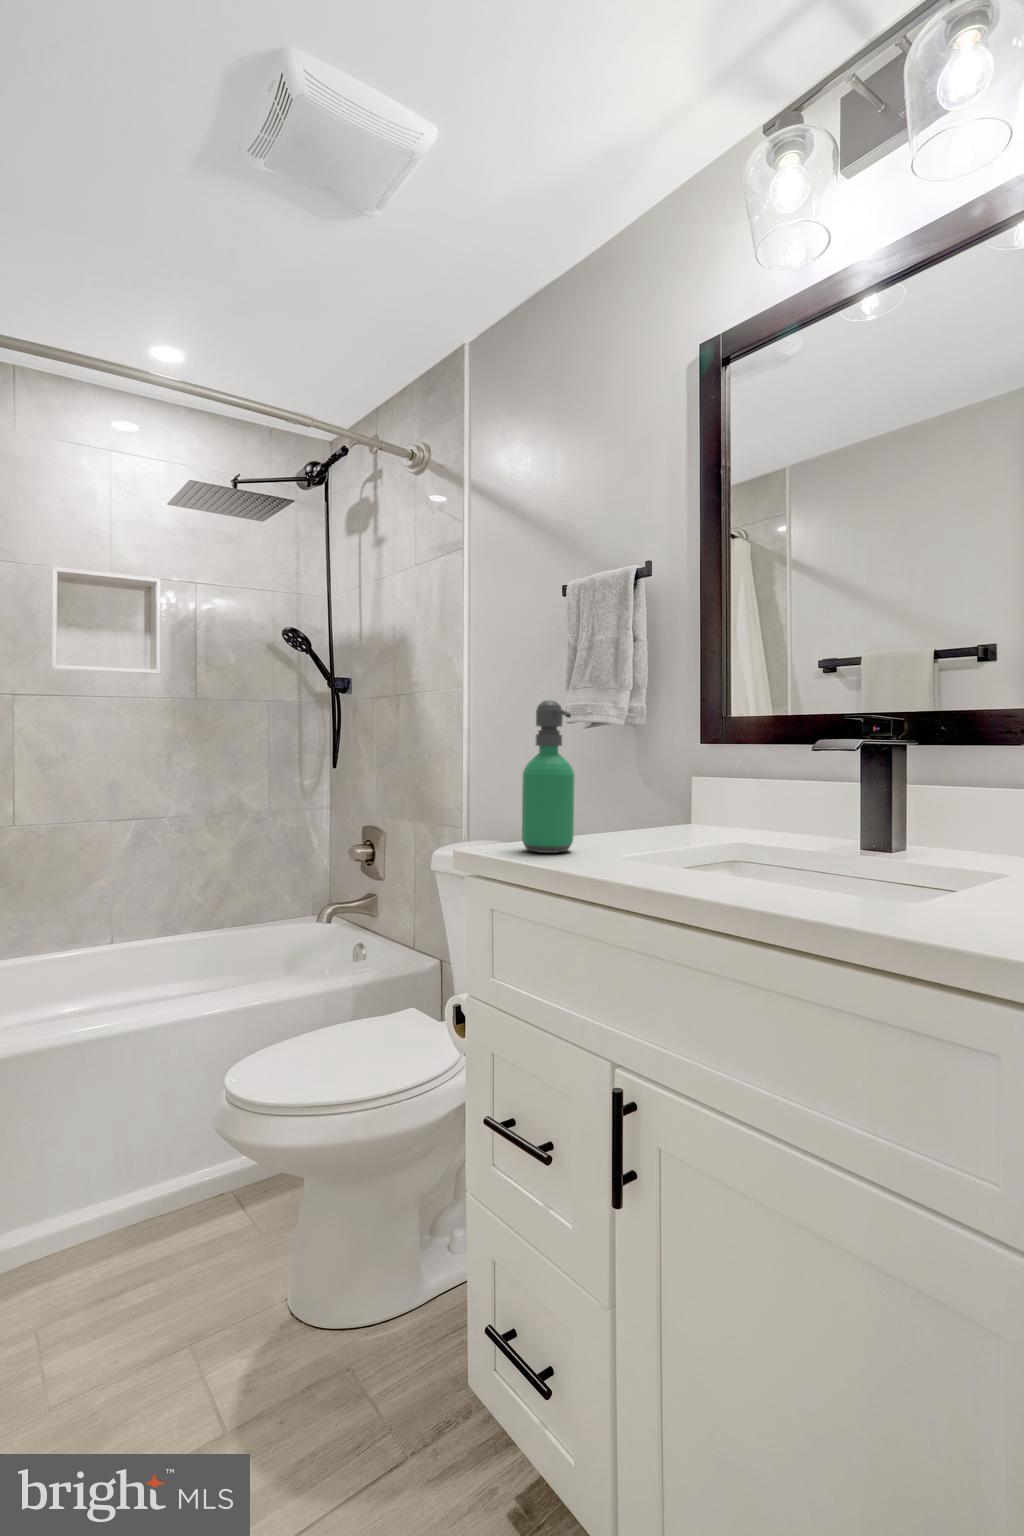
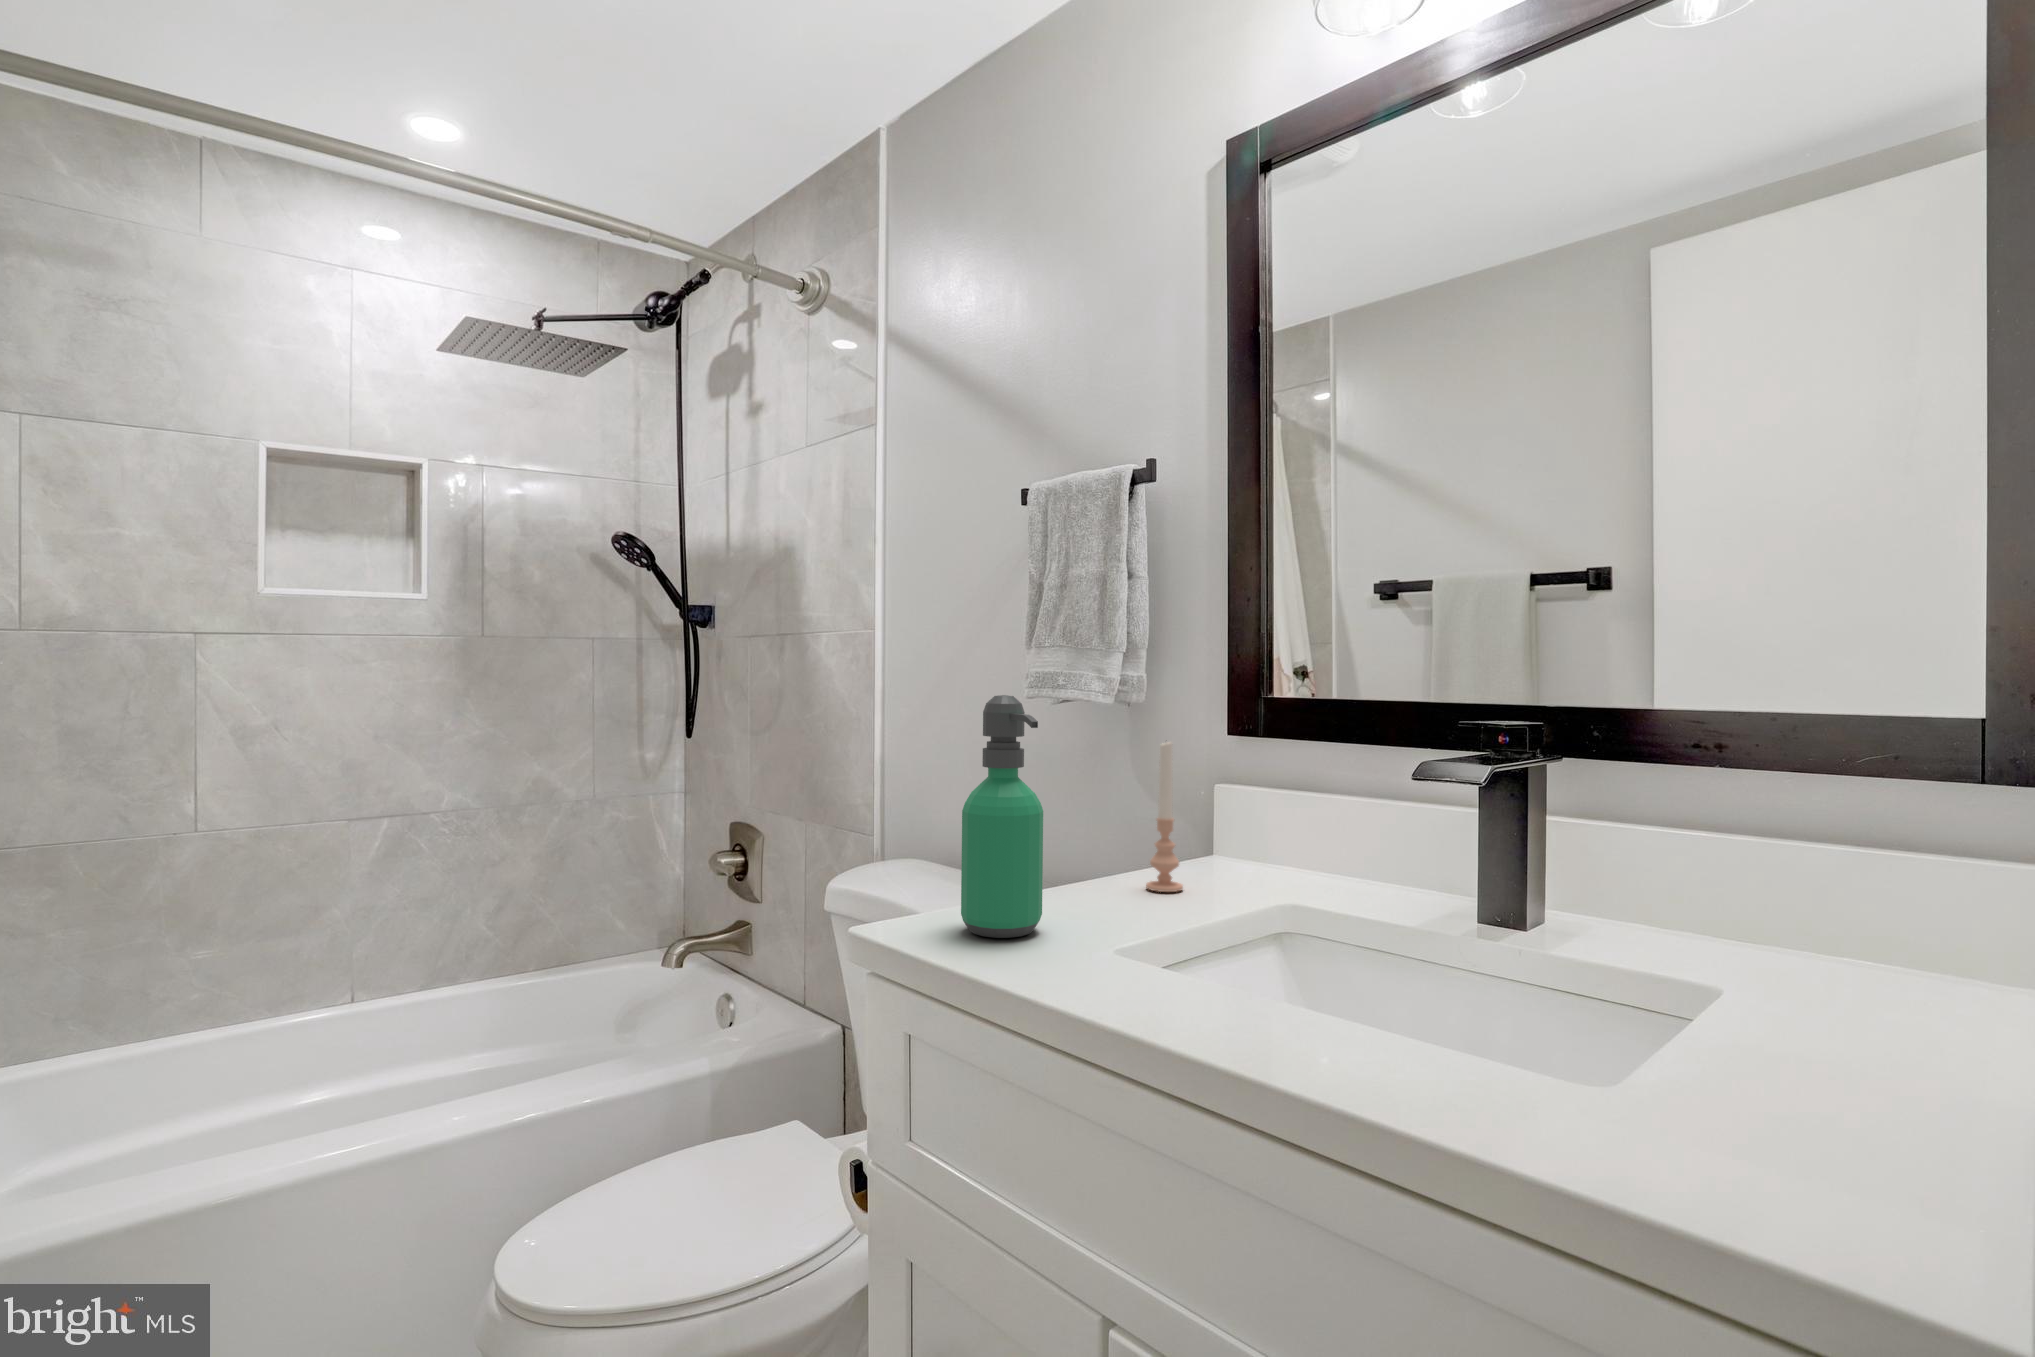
candle: none [642,740,667,838] -> present [1146,742,1183,892]

